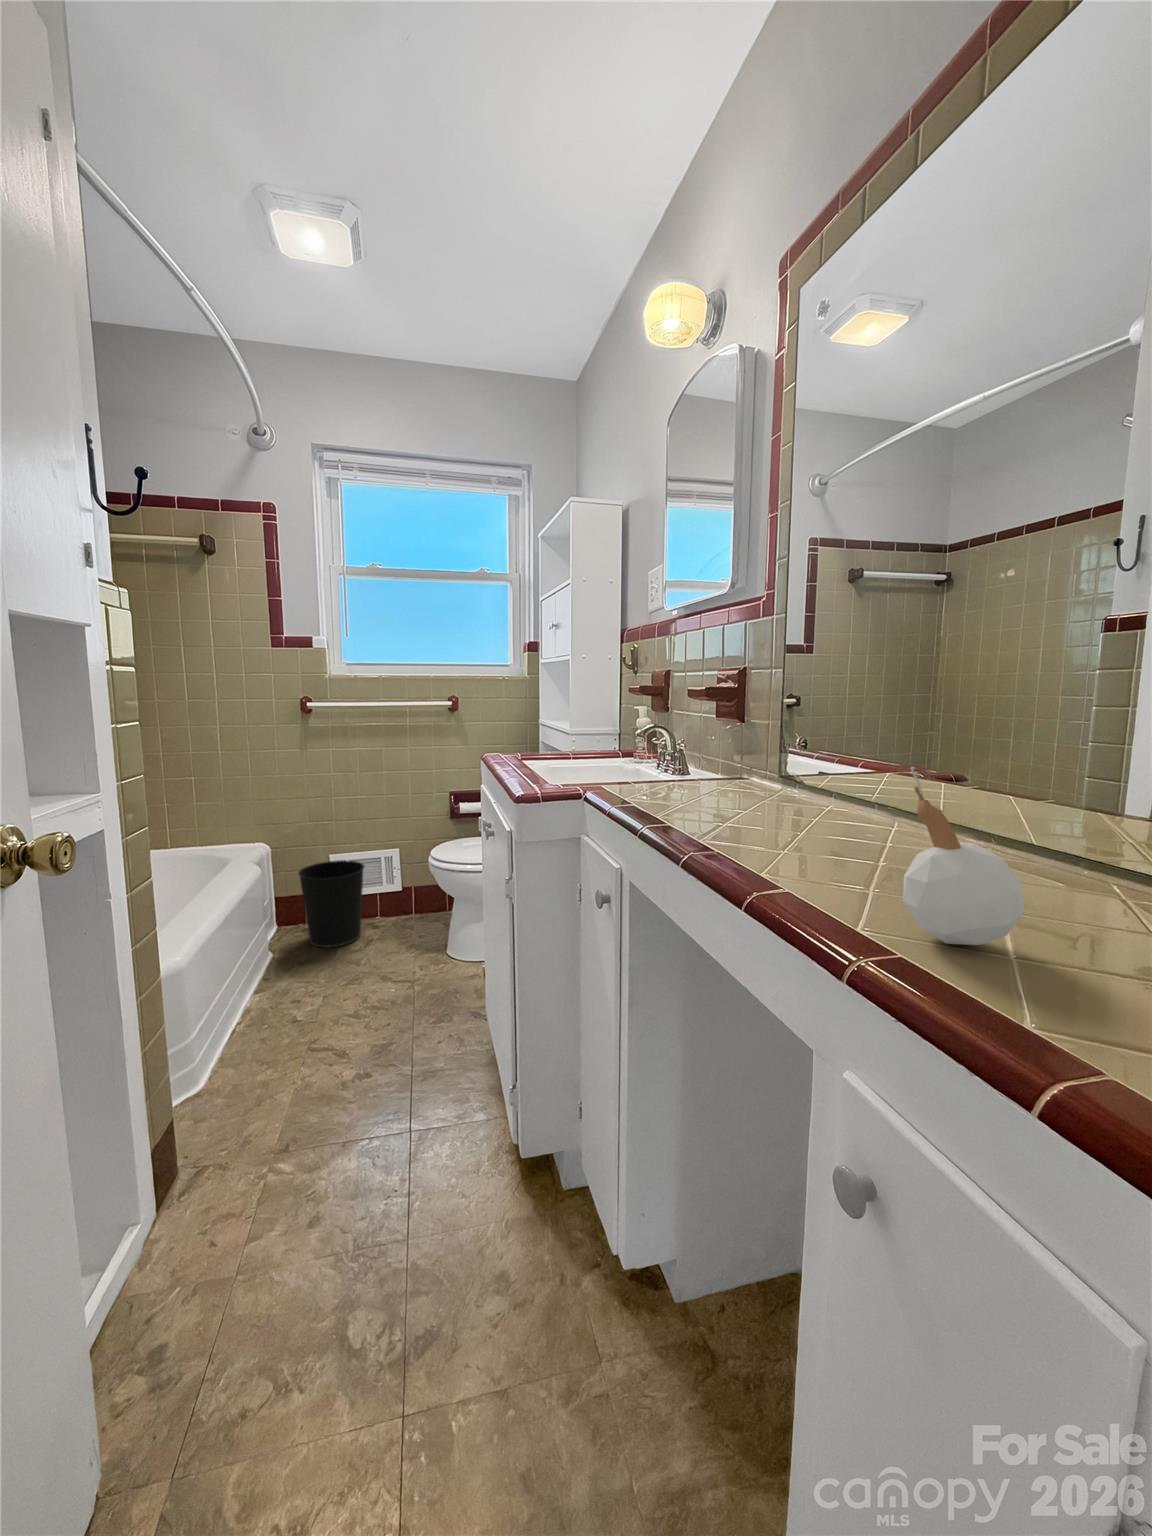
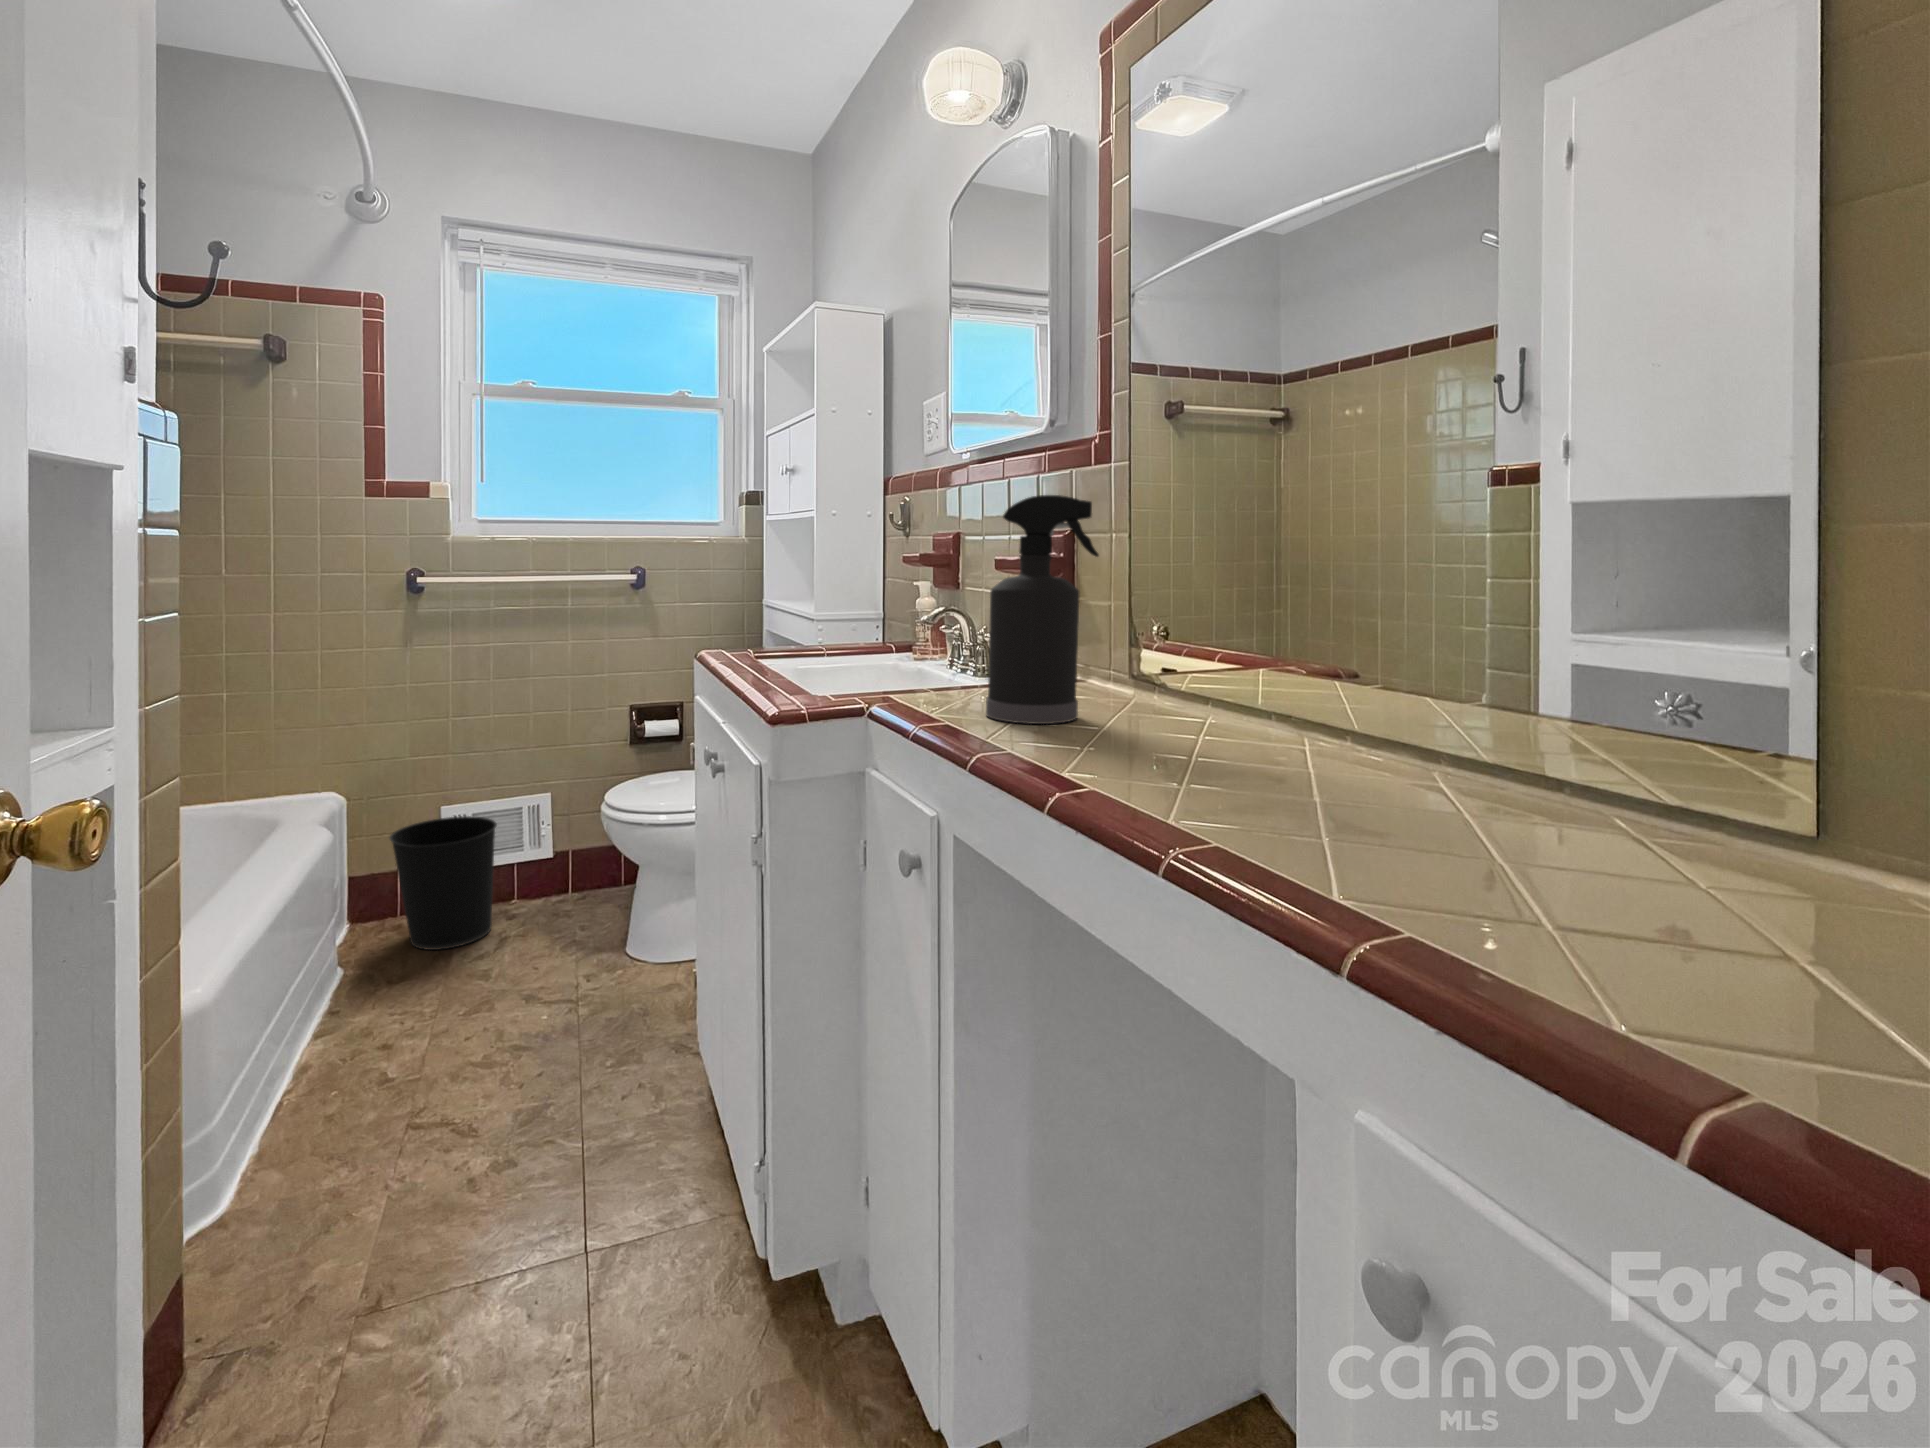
spray bottle: none [665,647,745,808] -> present [986,495,1099,724]
candle: present [903,767,1024,945] -> none [1418,656,1596,906]

